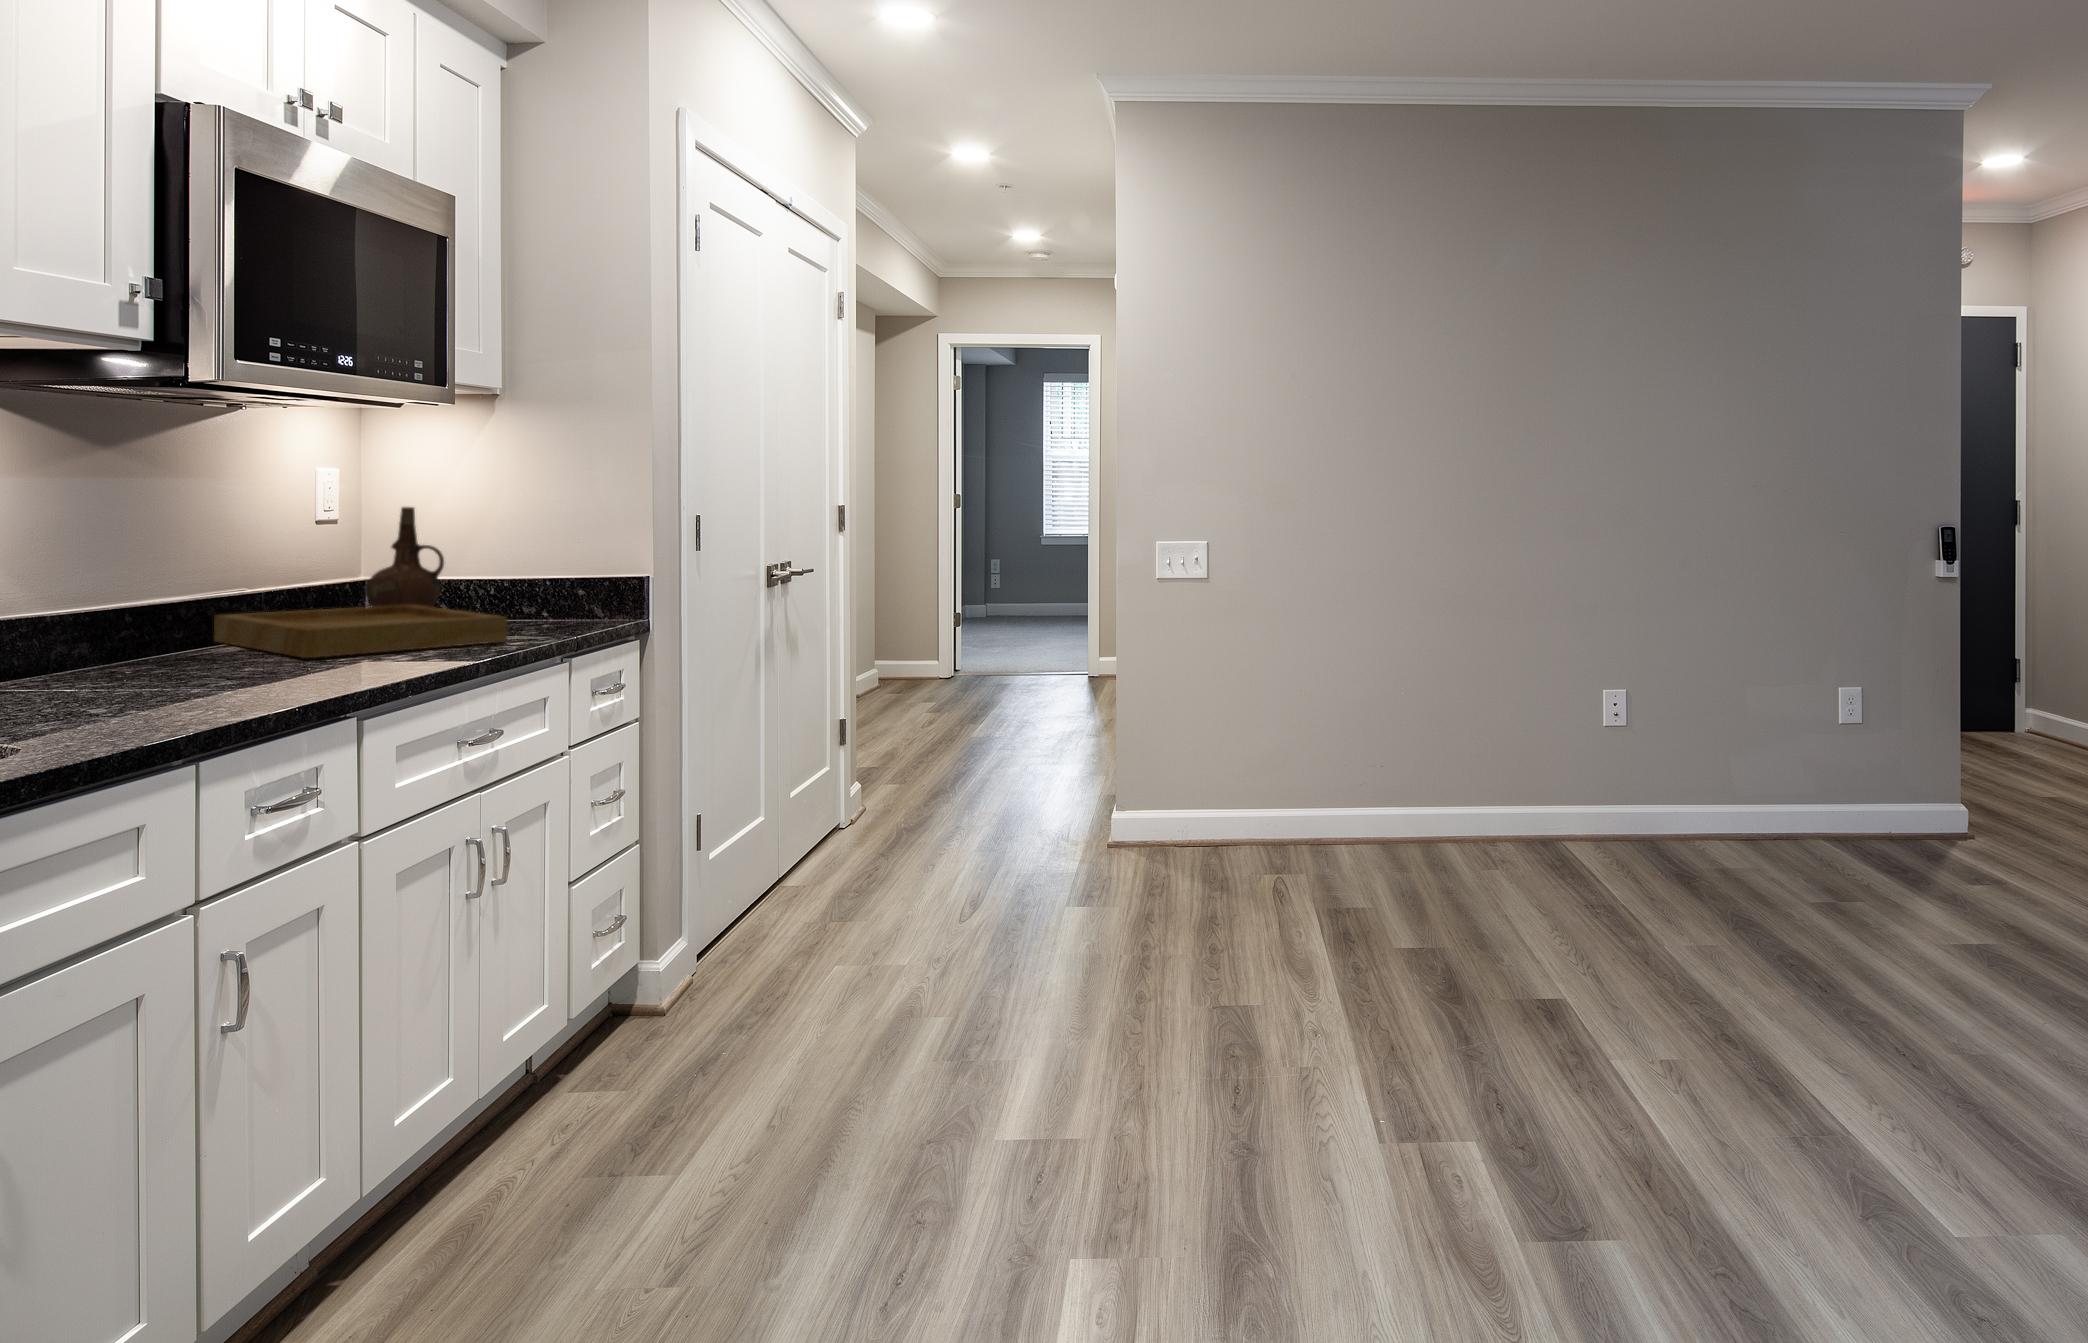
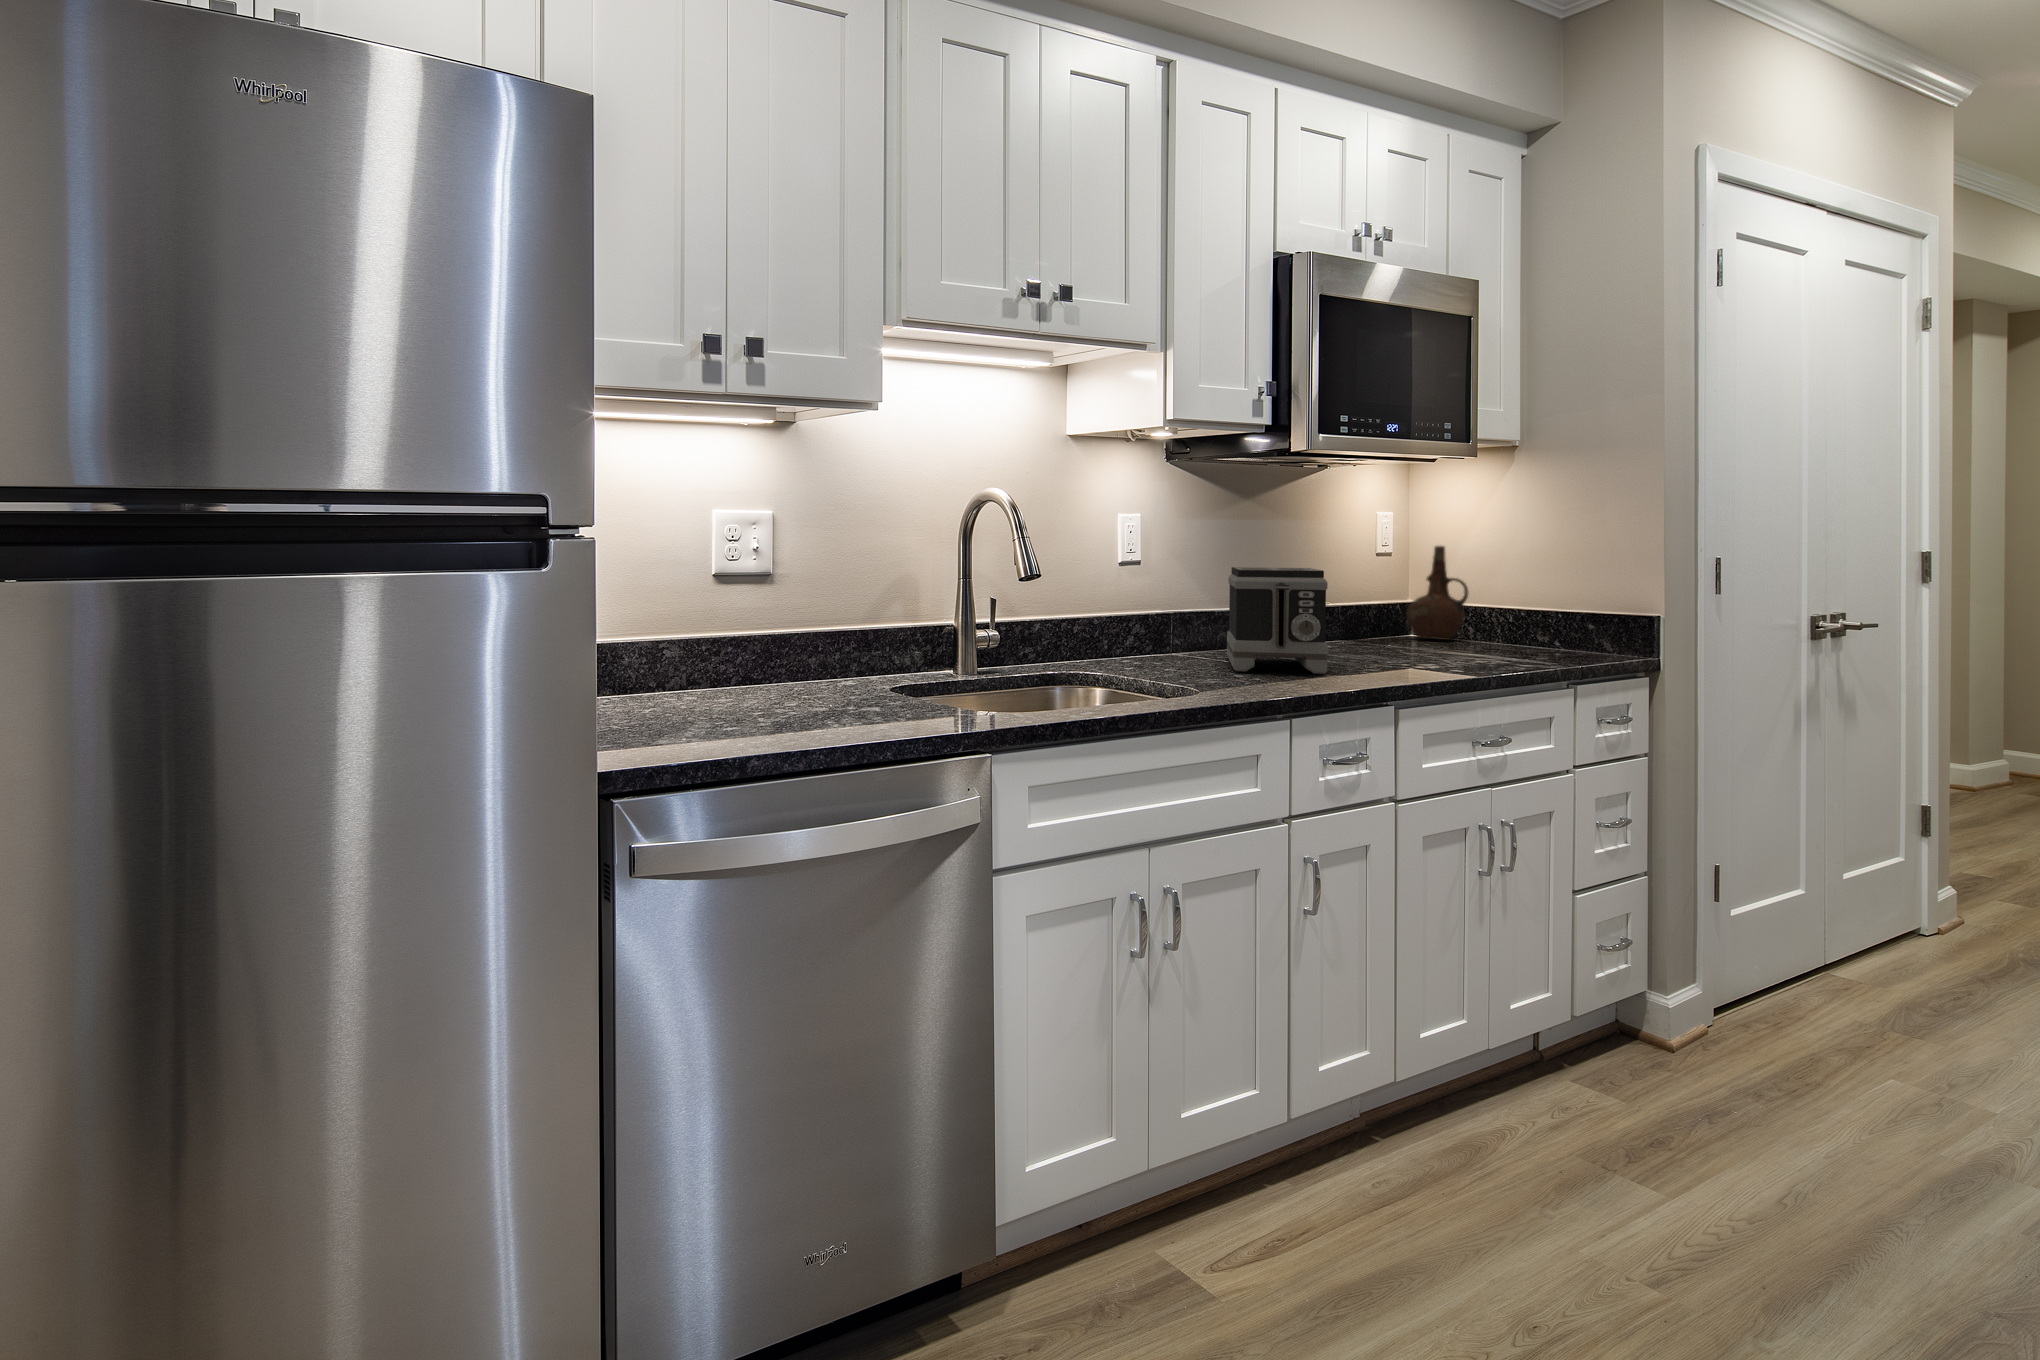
toaster: none [83,541,256,698] -> present [1227,567,1328,674]
tray: present [214,605,507,658] -> none [1302,626,1519,660]

